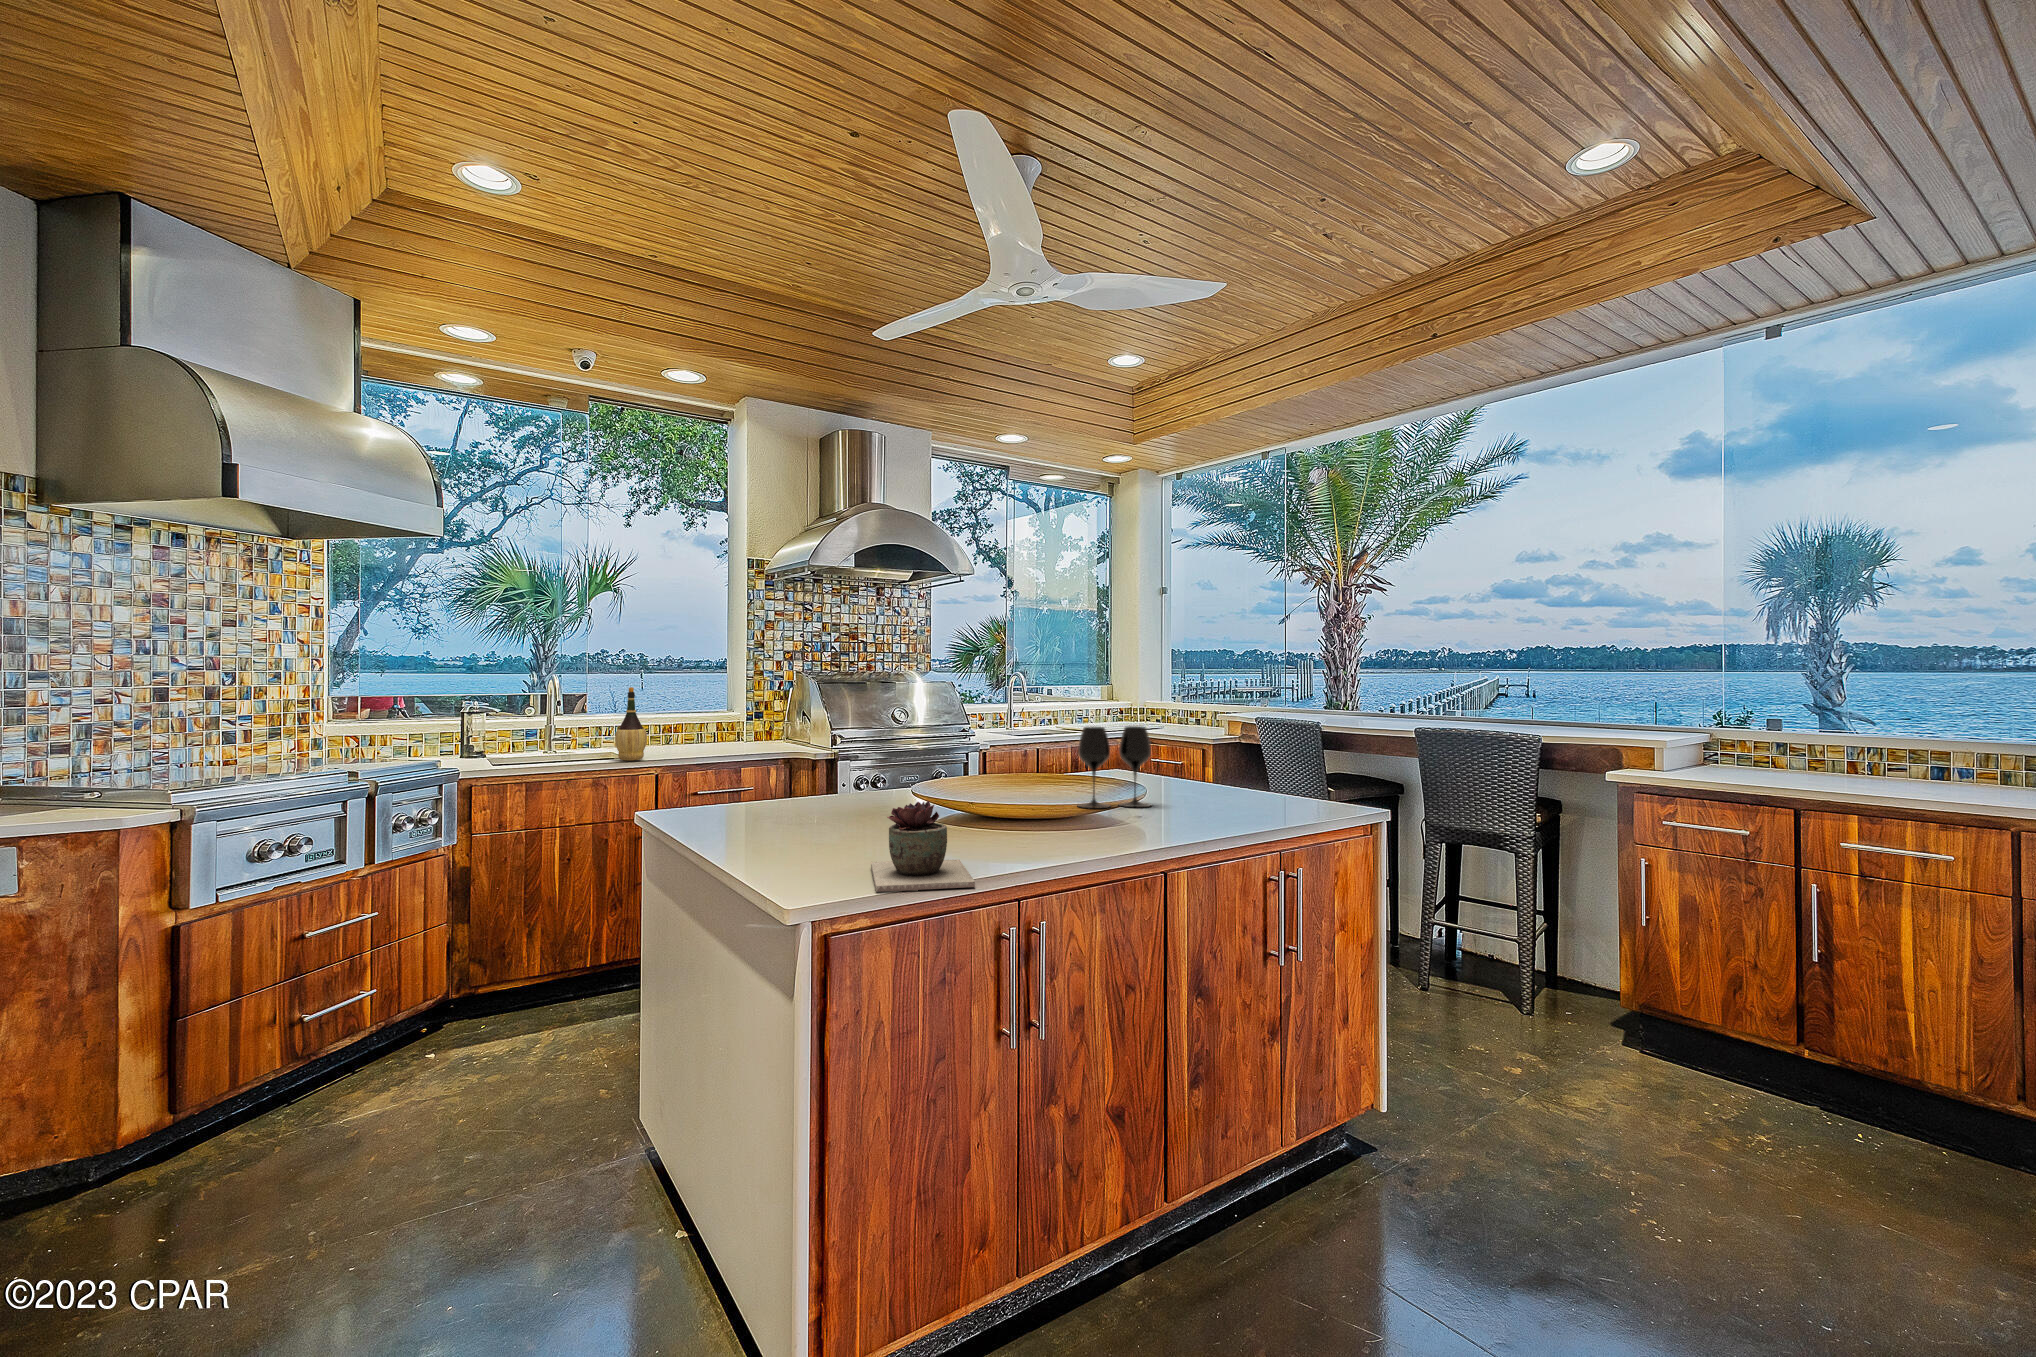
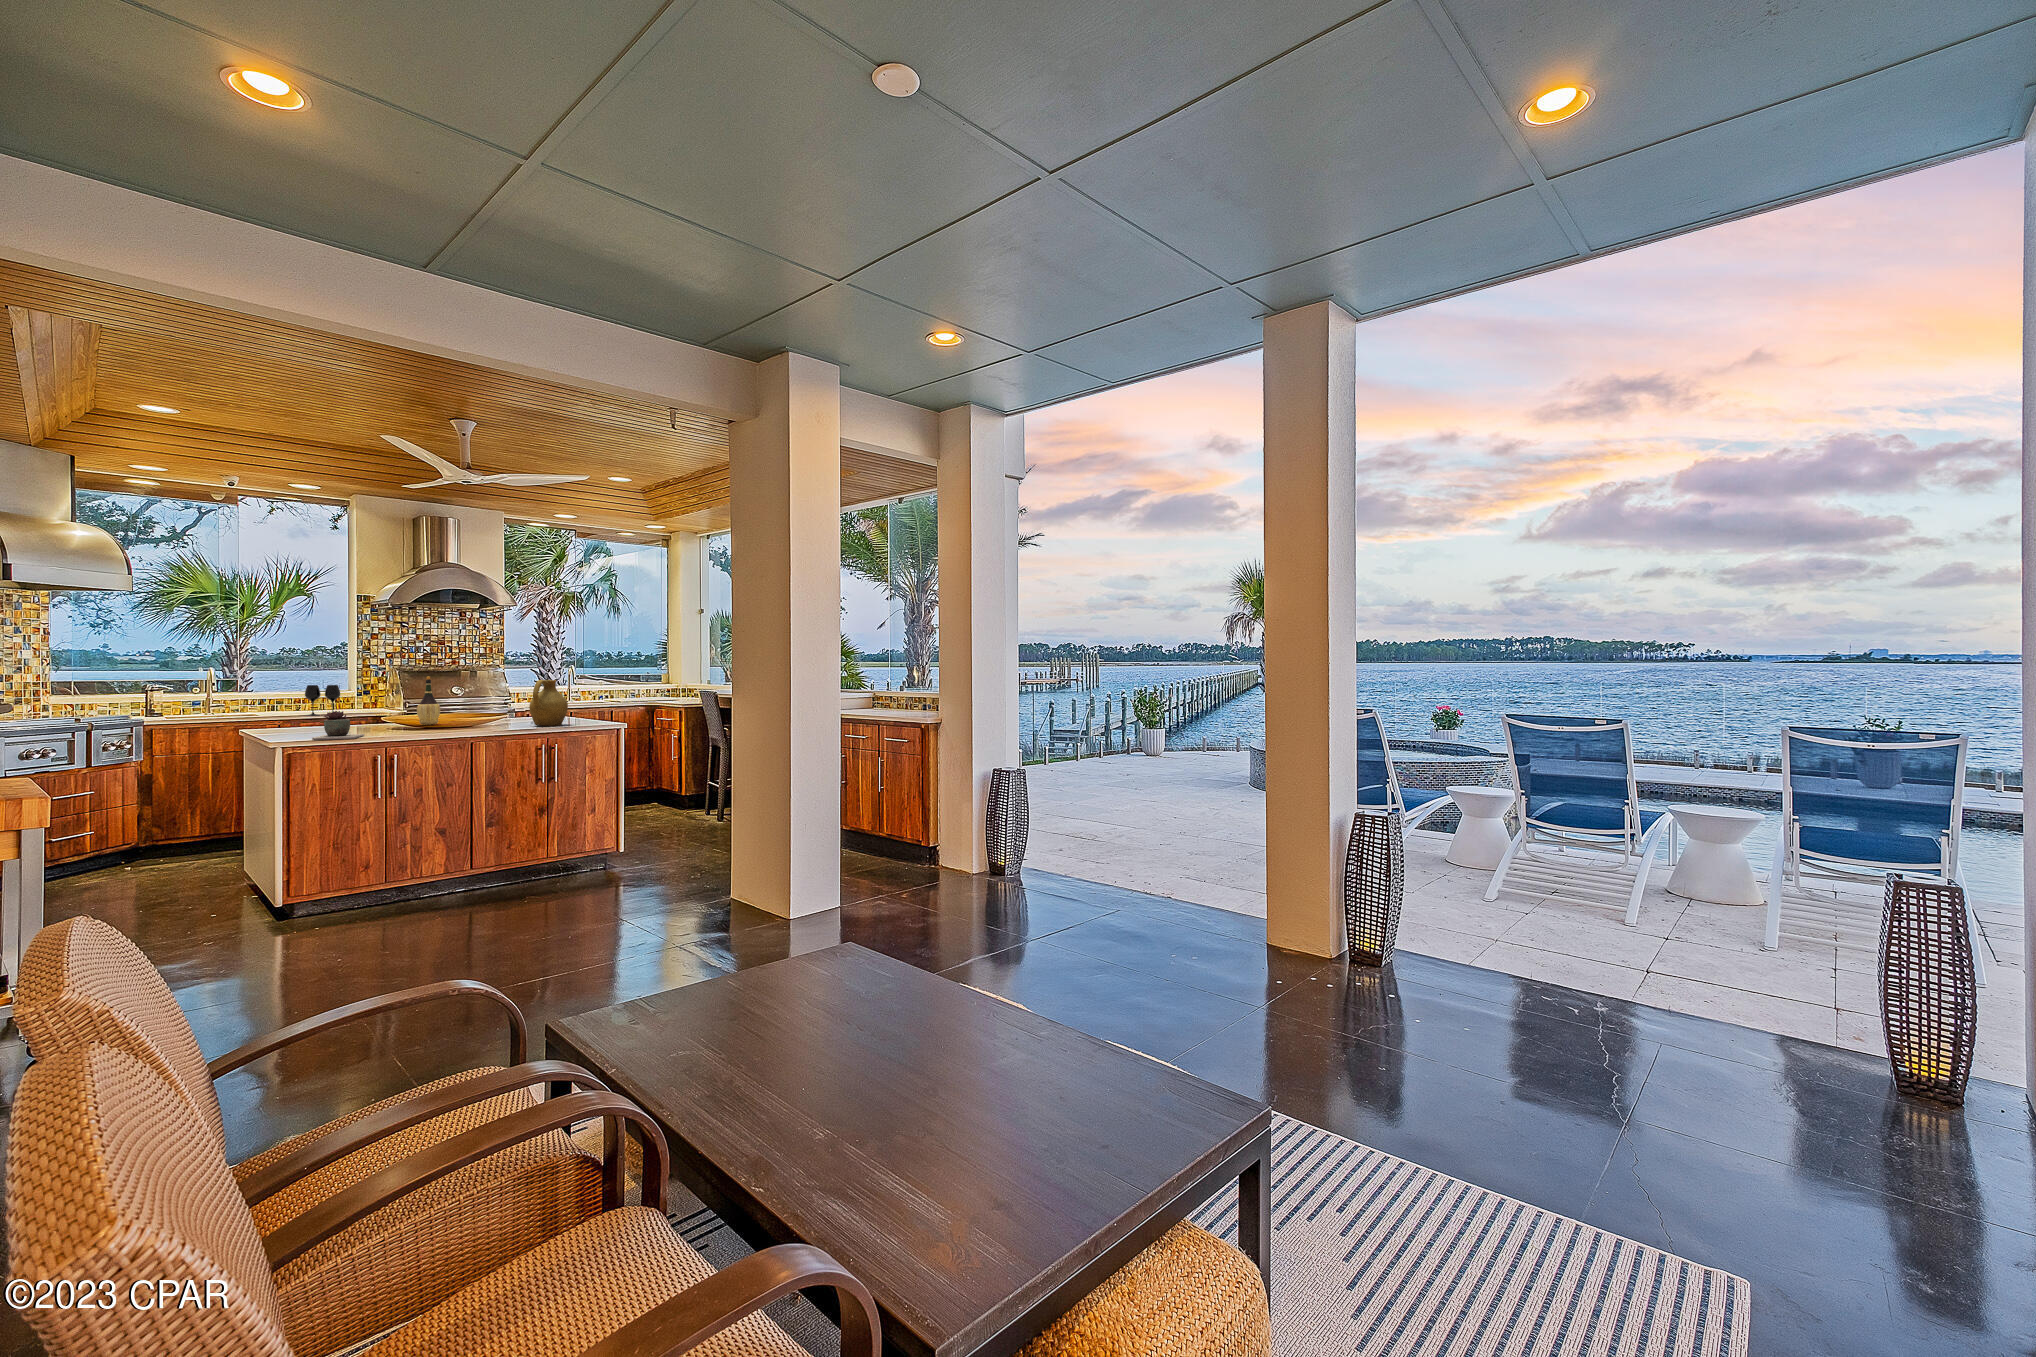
wine bottle: present [615,687,647,761] -> present [417,676,440,725]
pitcher: none [1211,709,1293,820] -> present [529,680,568,726]
wine glass: present [1078,726,1151,808] -> present [305,685,340,716]

